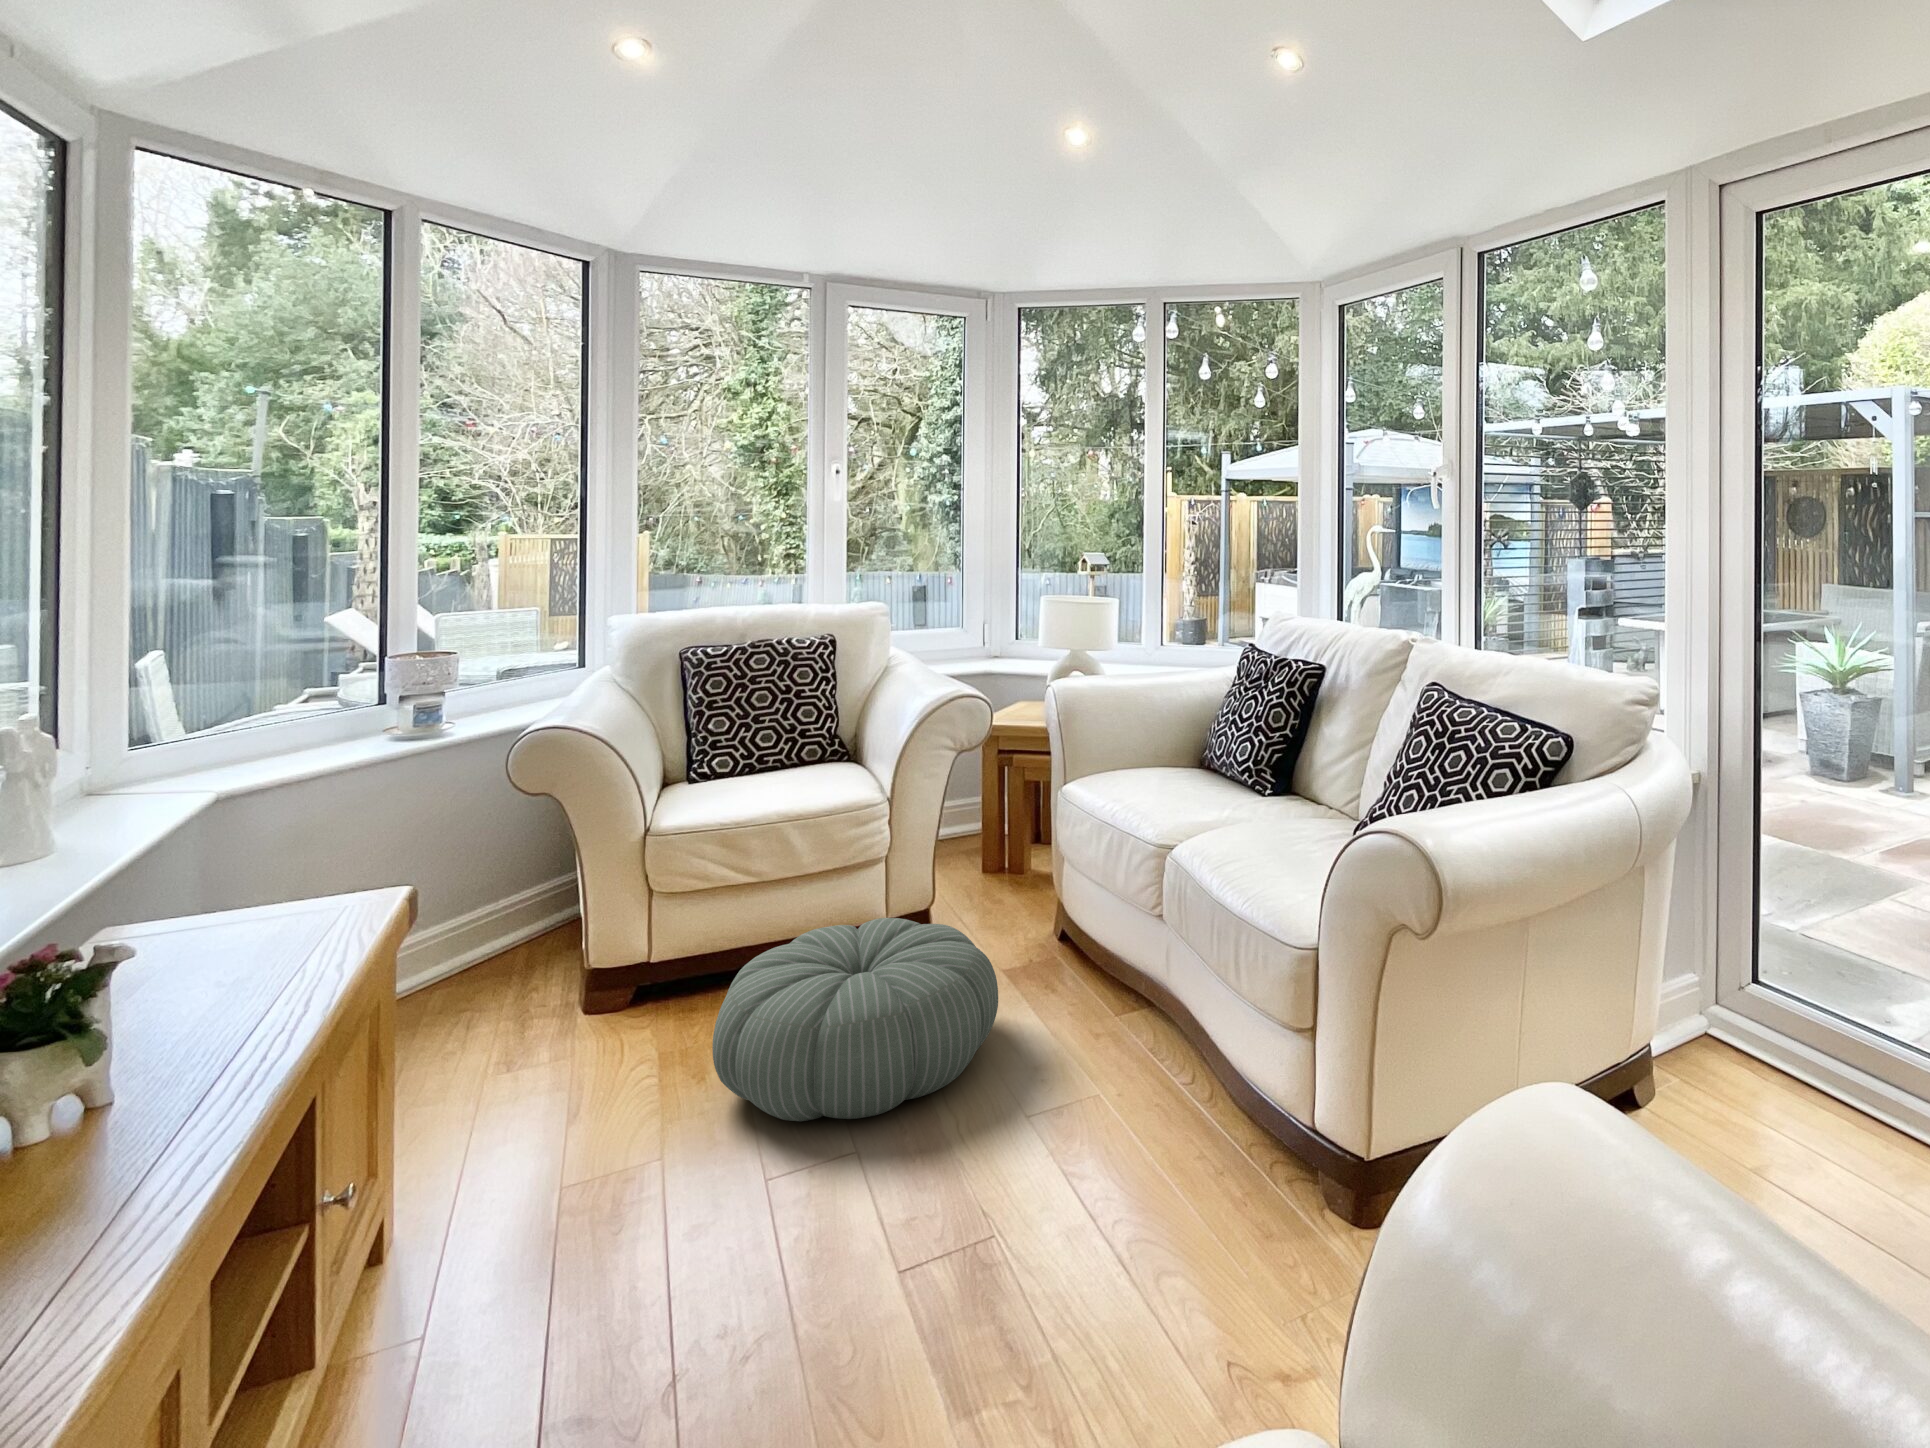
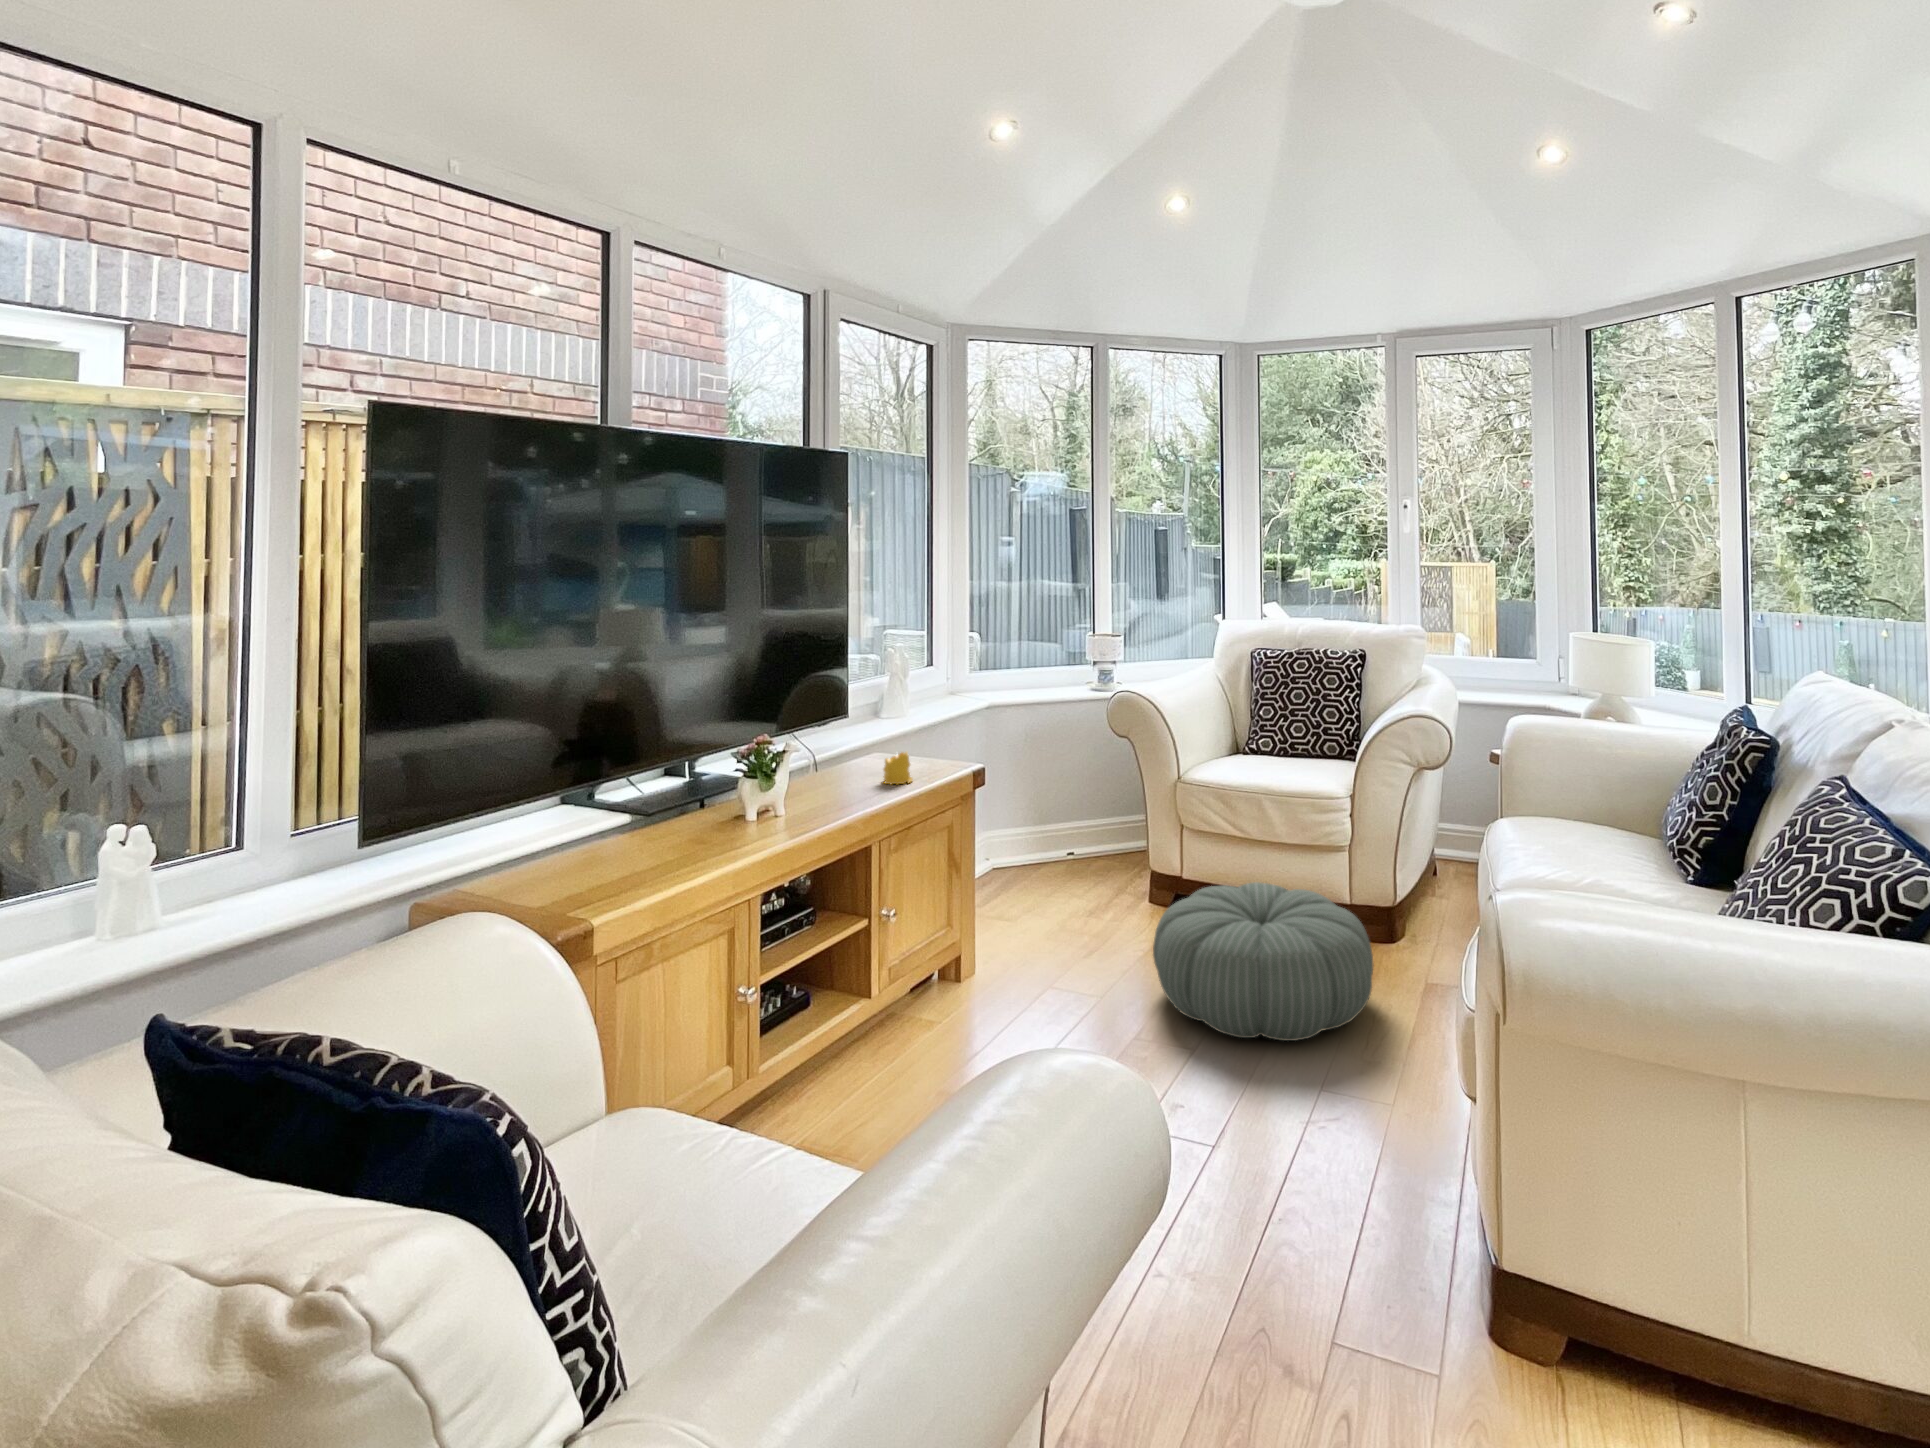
candle: none [239,891,317,960] -> present [883,752,913,784]

